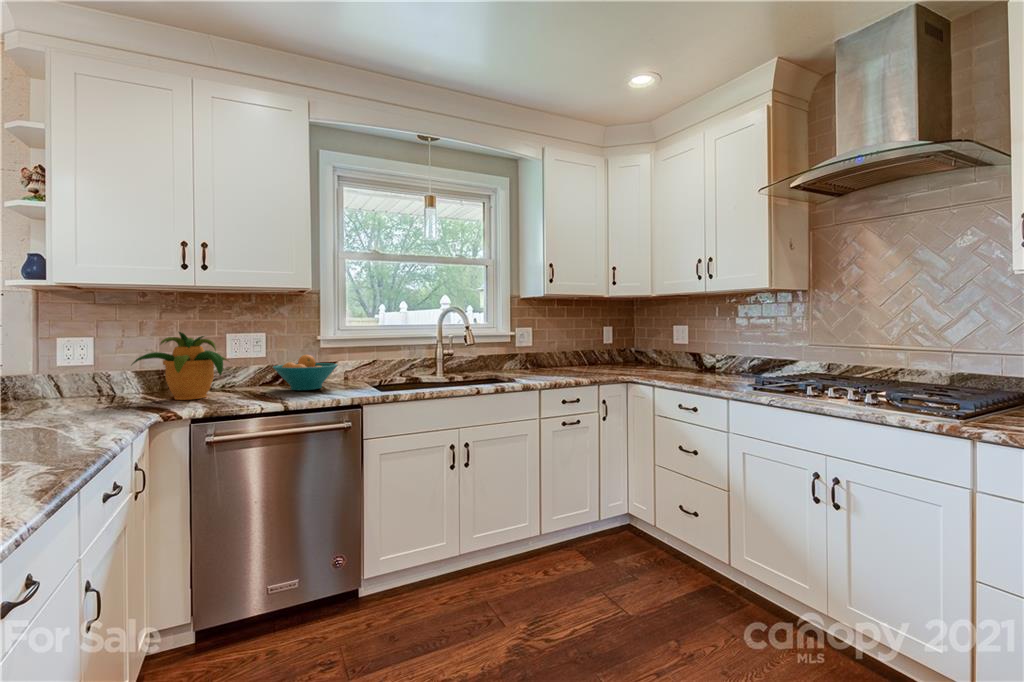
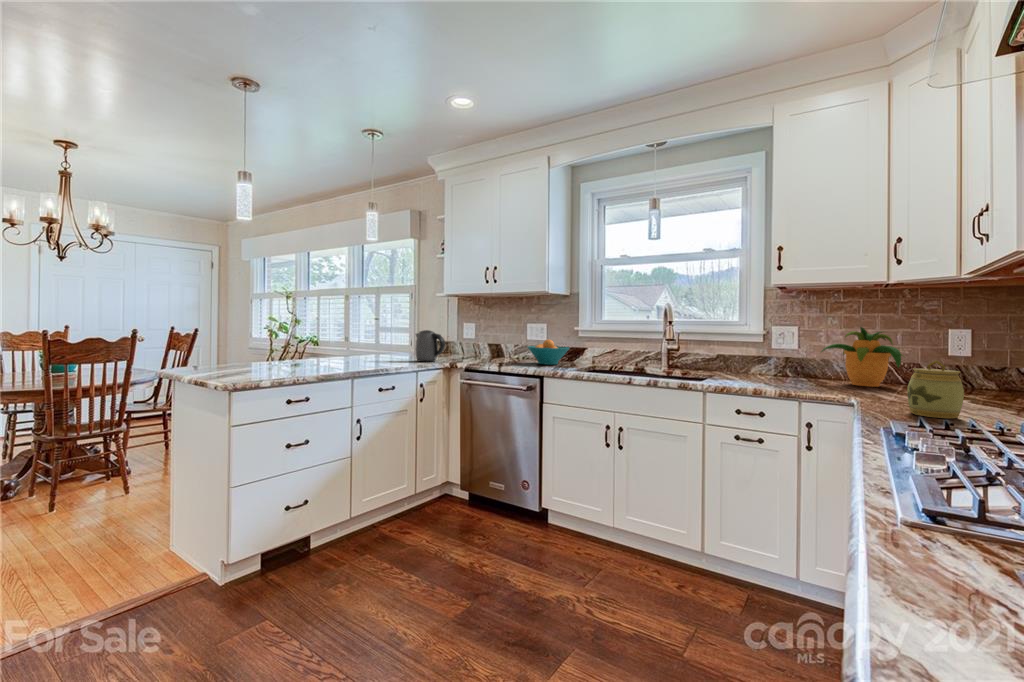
potted plant: present [132,332,228,400] -> present [821,327,903,387]
jar: none [686,346,714,381] -> present [907,360,964,419]
kettle: none [38,356,130,425] -> present [415,330,445,362]

